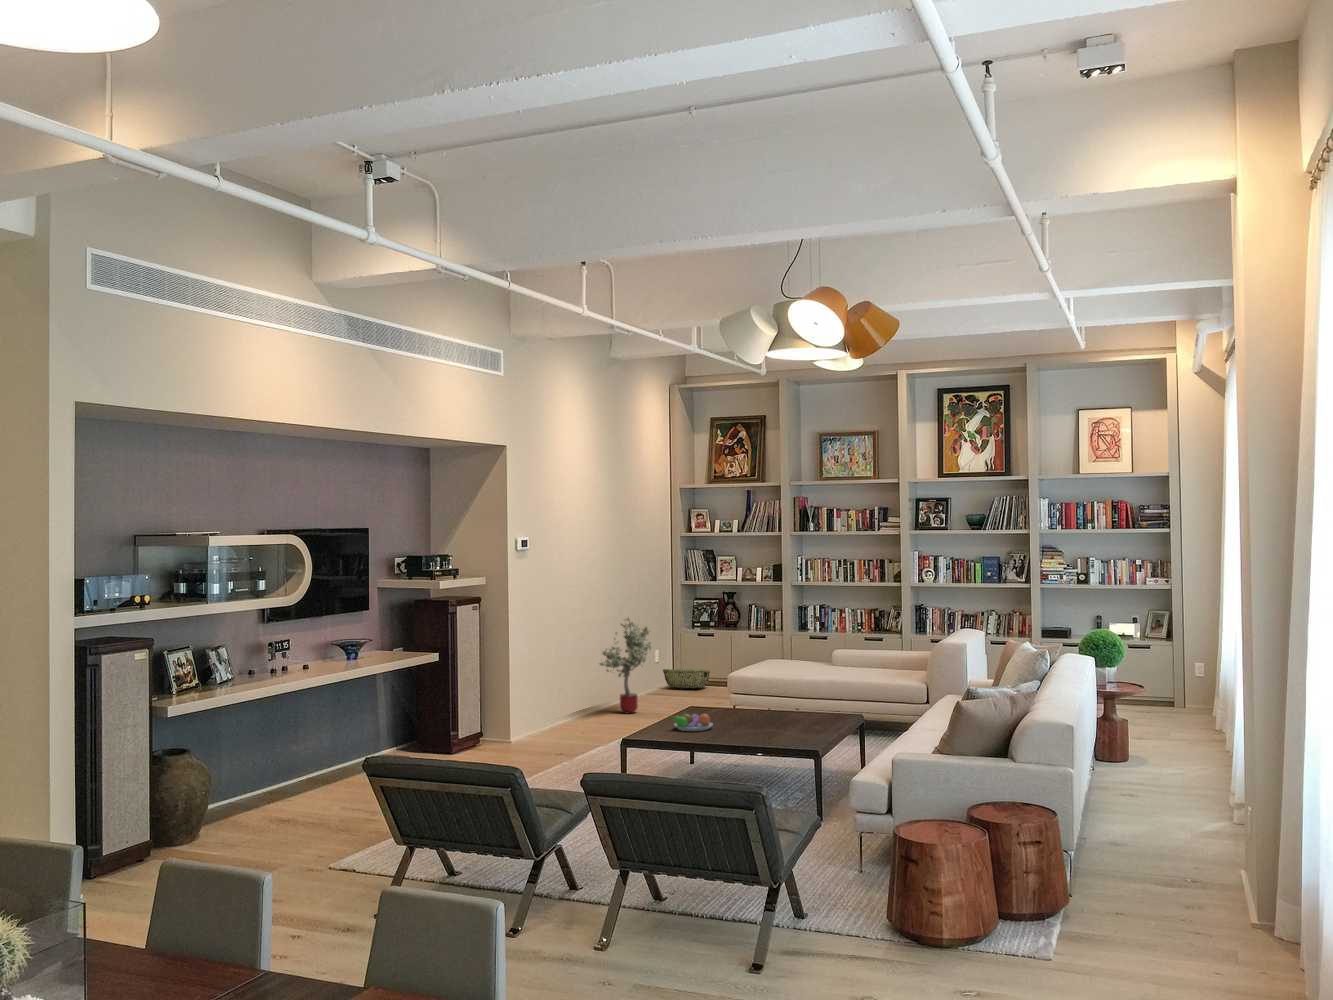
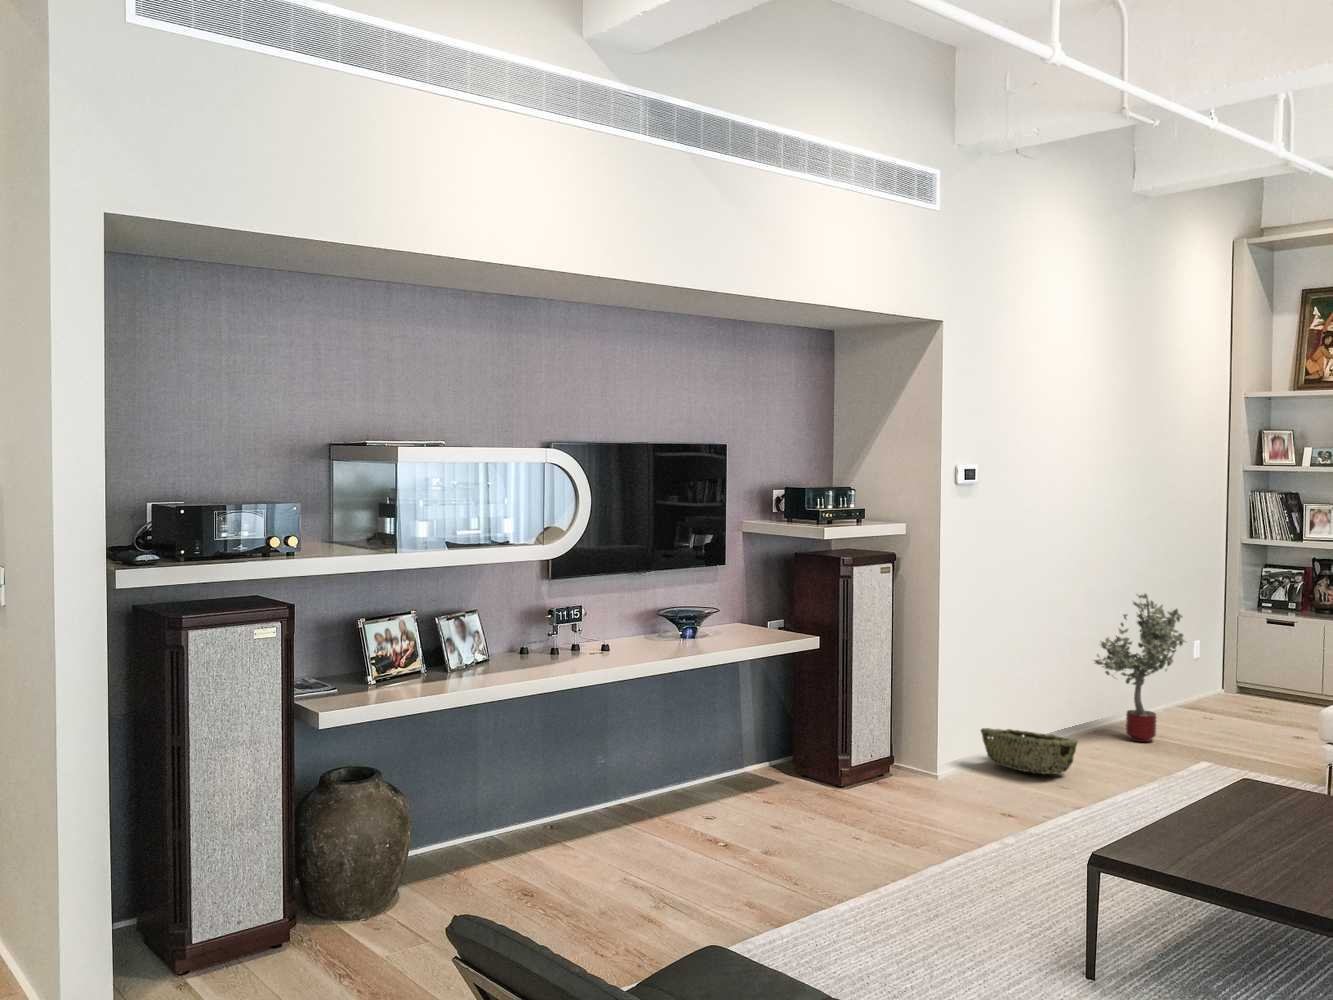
woven basket: present [663,669,710,688] -> present [981,728,1078,774]
fruit bowl: present [670,712,713,731] -> none [1197,809,1294,859]

